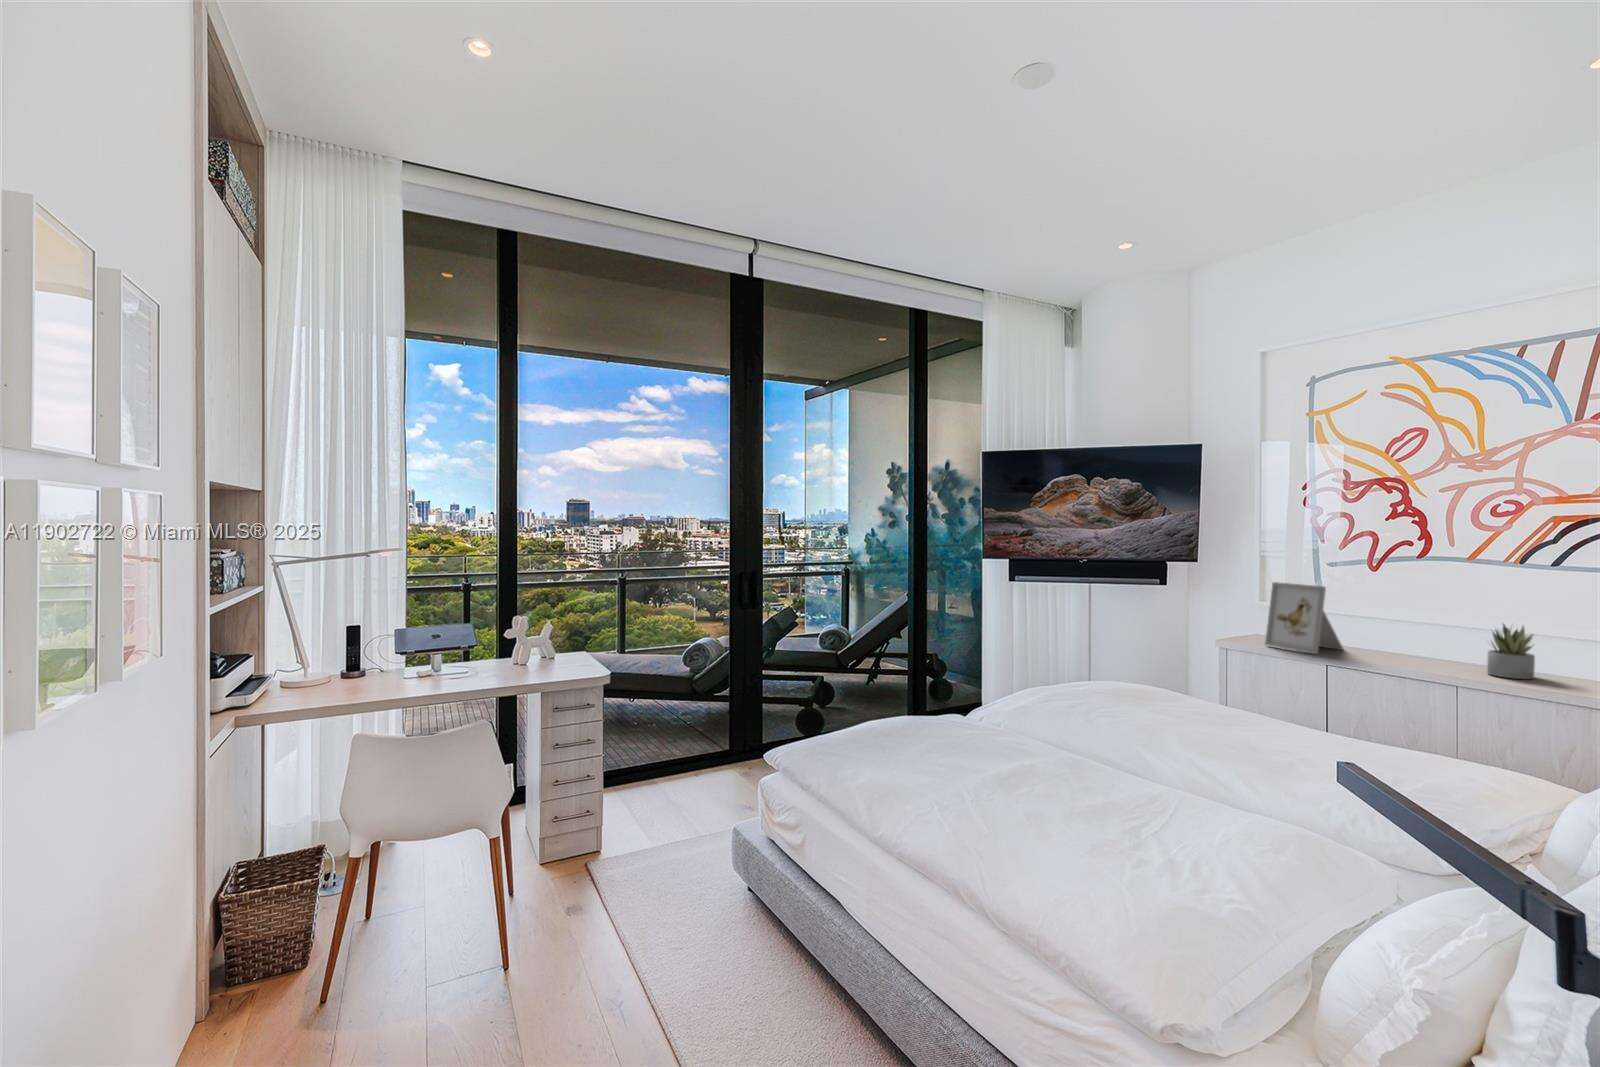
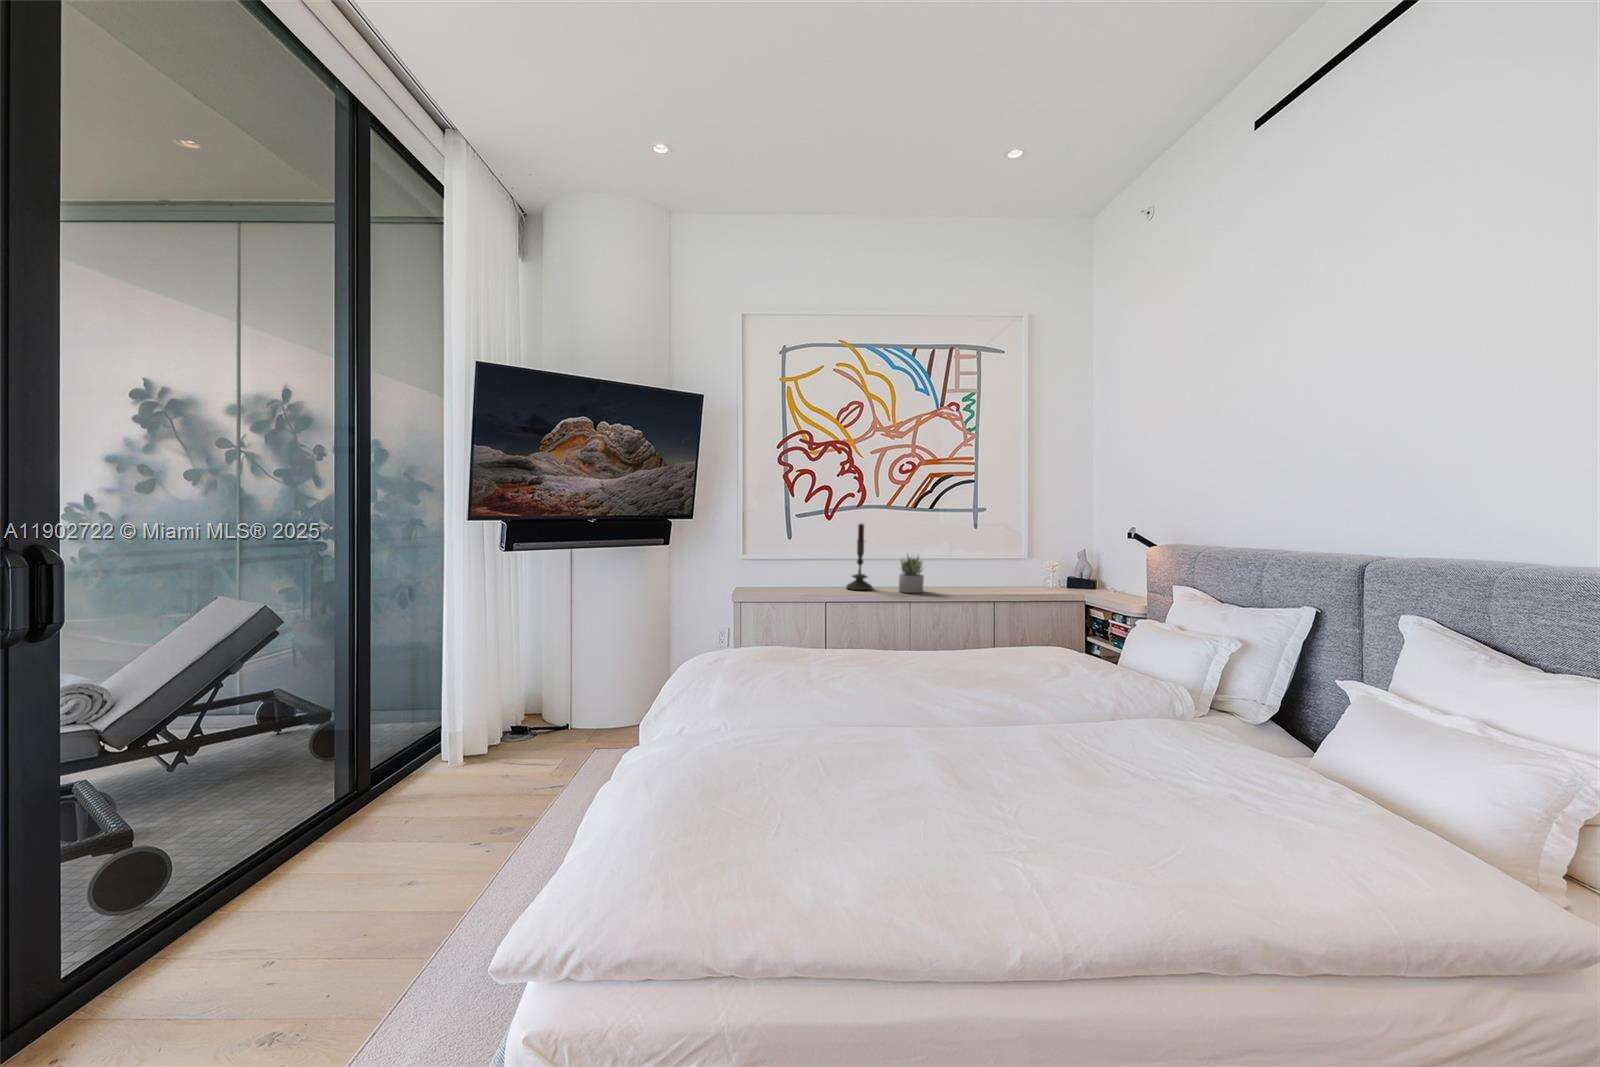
candle: none [1399,578,1444,667] -> present [846,524,872,590]
picture frame: present [1265,582,1343,654] -> none [753,528,807,588]

